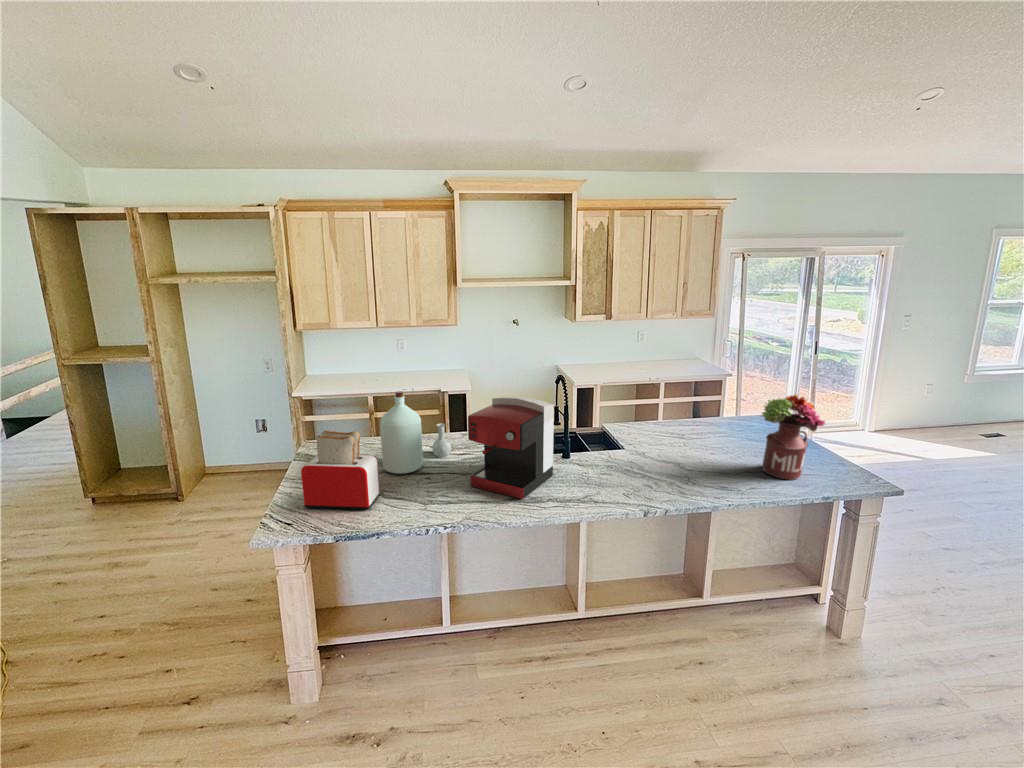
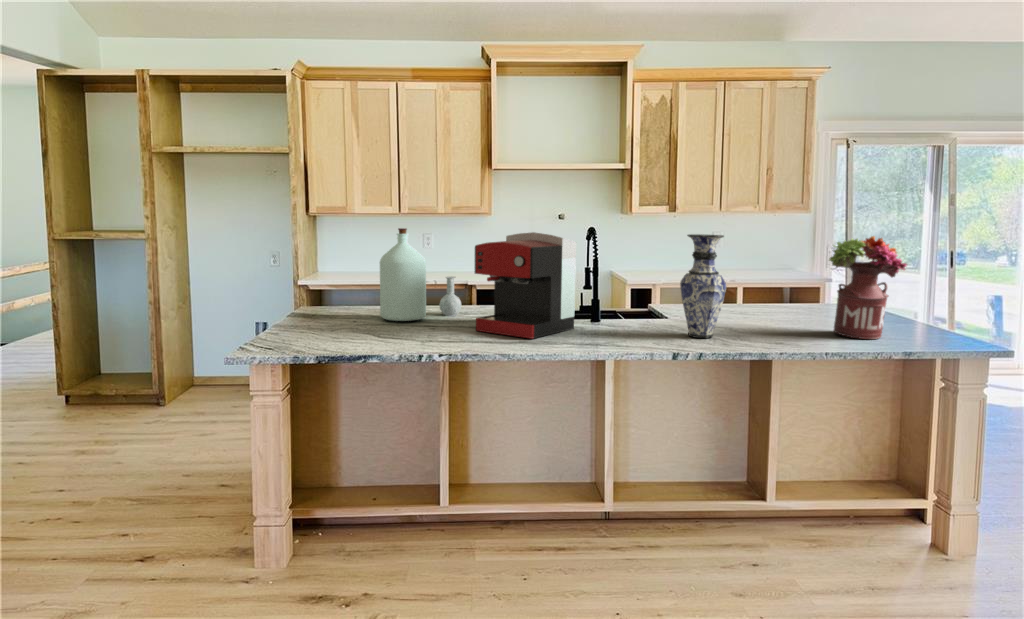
vase: none [642,399,682,487] -> present [680,234,726,338]
toaster: present [301,431,379,510] -> none [286,252,371,339]

